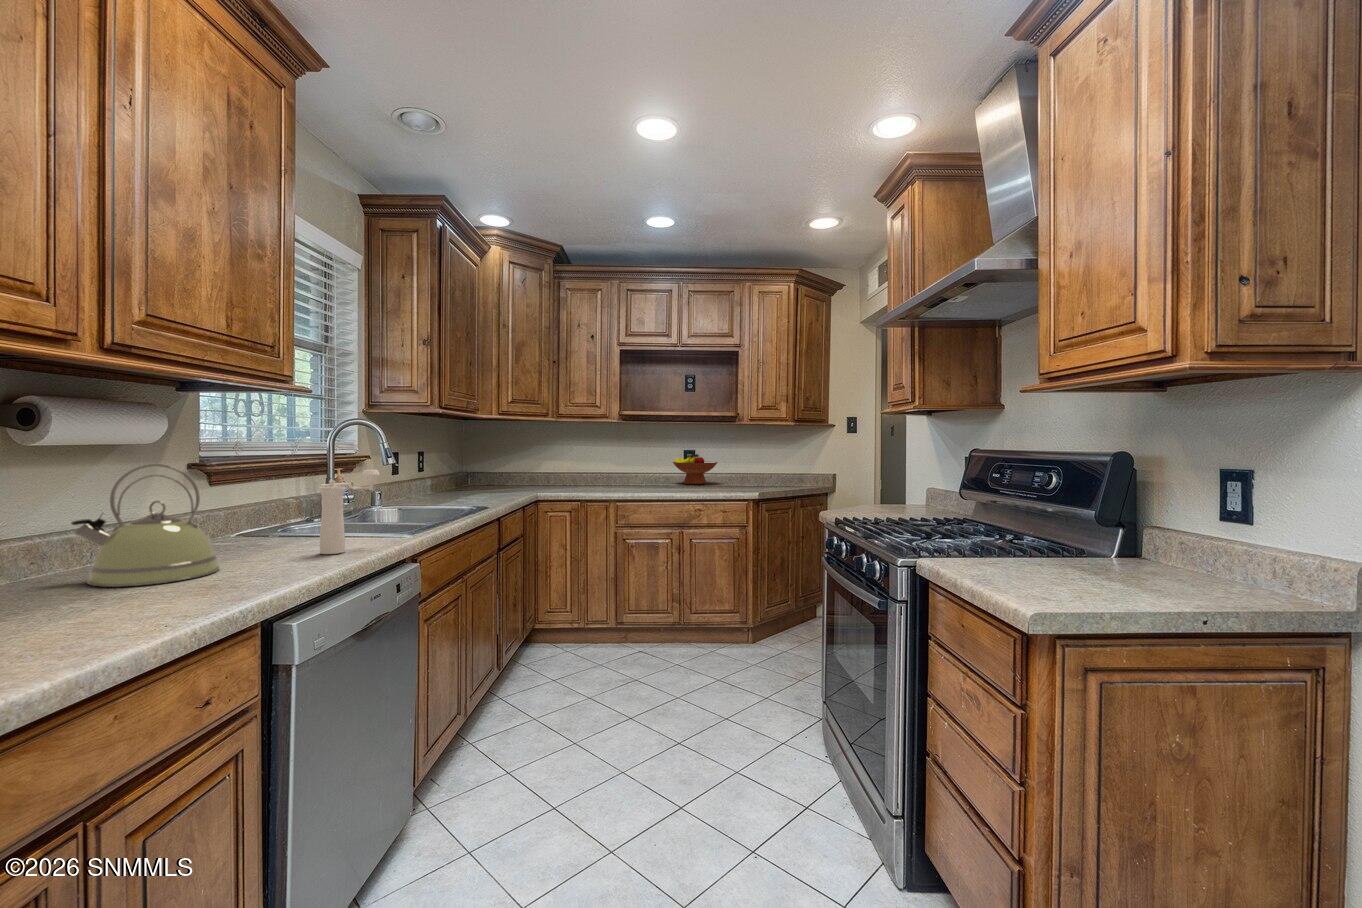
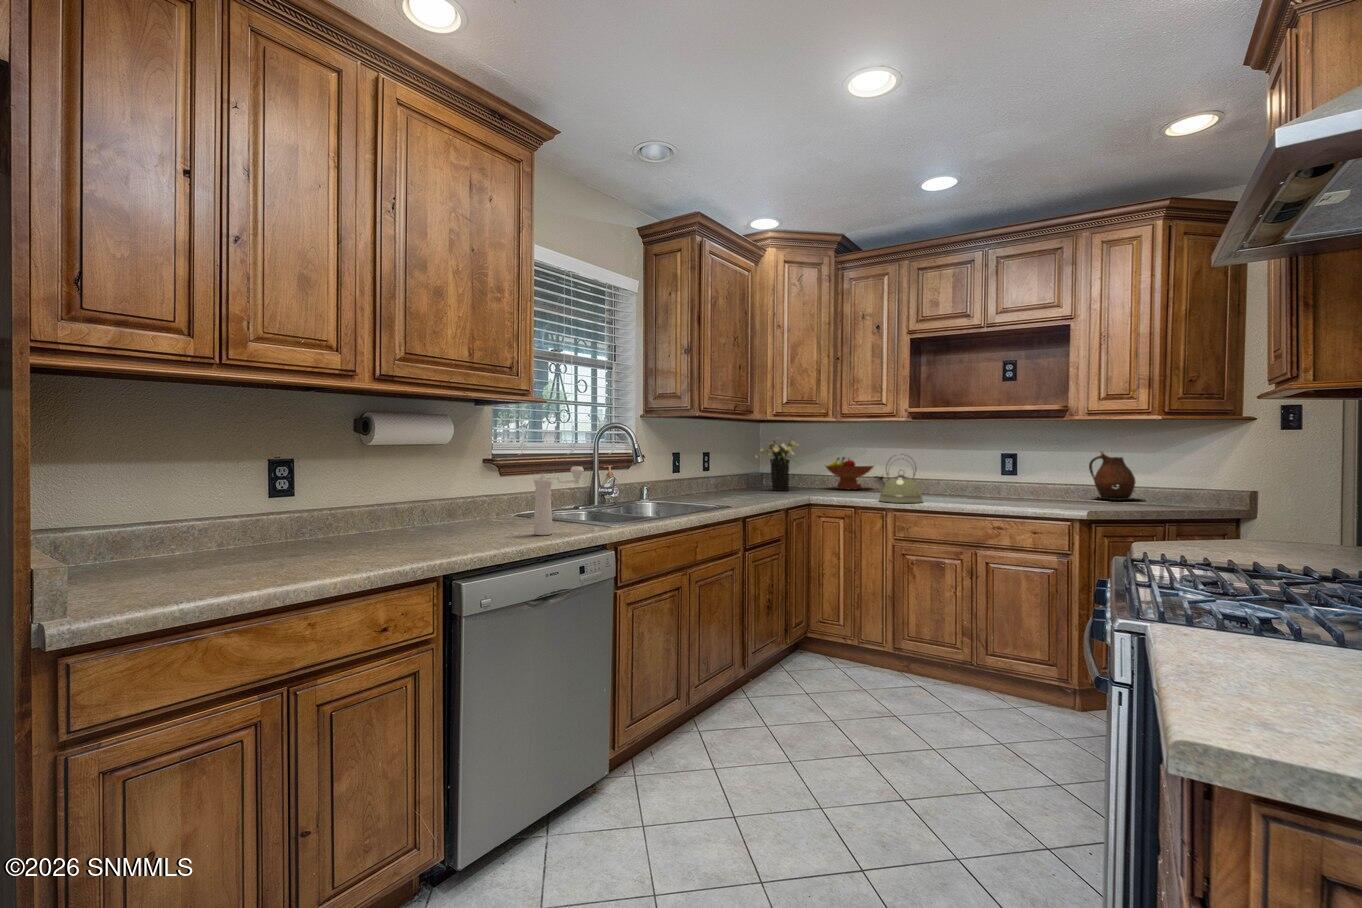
flower arrangement: none [469,434,515,488] -> present [755,438,799,491]
ceramic pitcher: none [743,449,777,485] -> present [1089,452,1137,500]
fruit bowl: present [673,454,717,484] -> present [826,457,873,490]
kettle: present [71,464,219,587] -> present [874,459,923,503]

